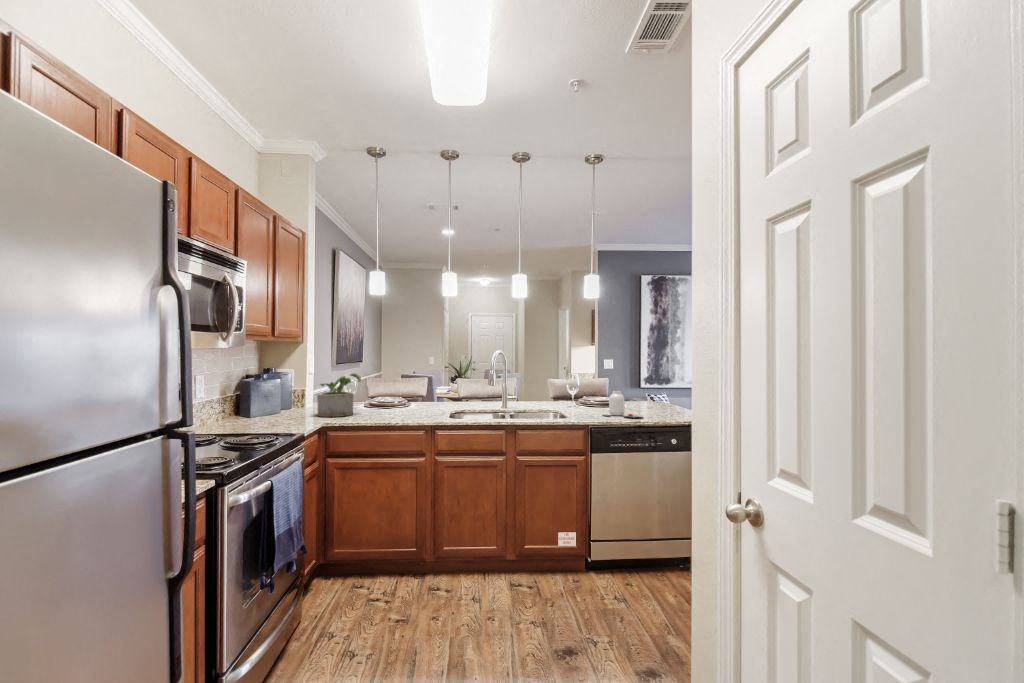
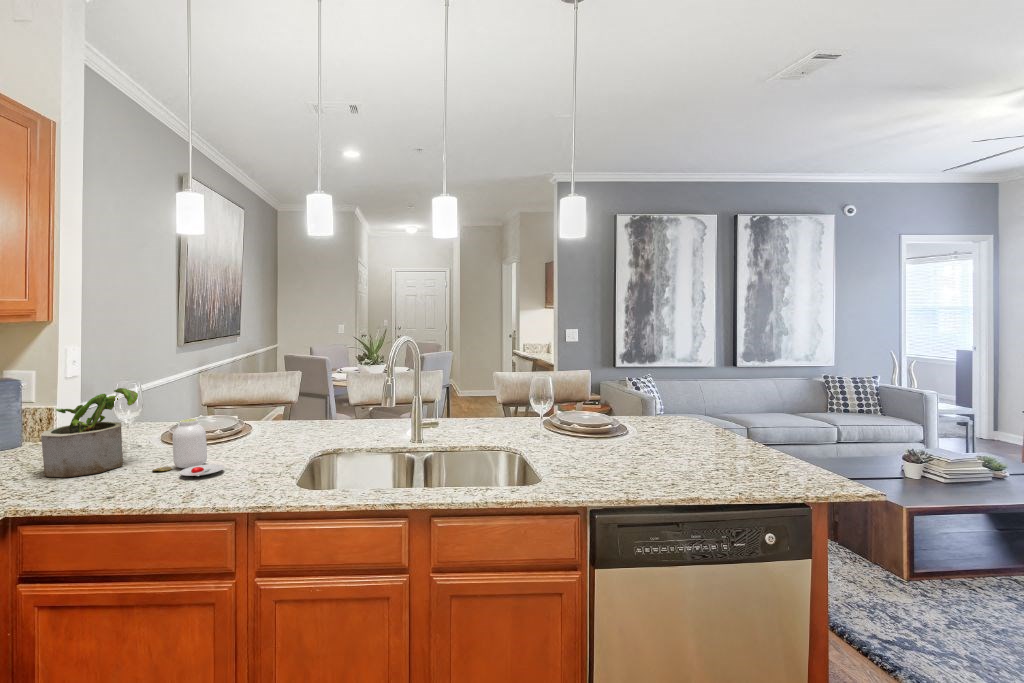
jar: present [603,391,643,418] -> present [153,419,225,476]

